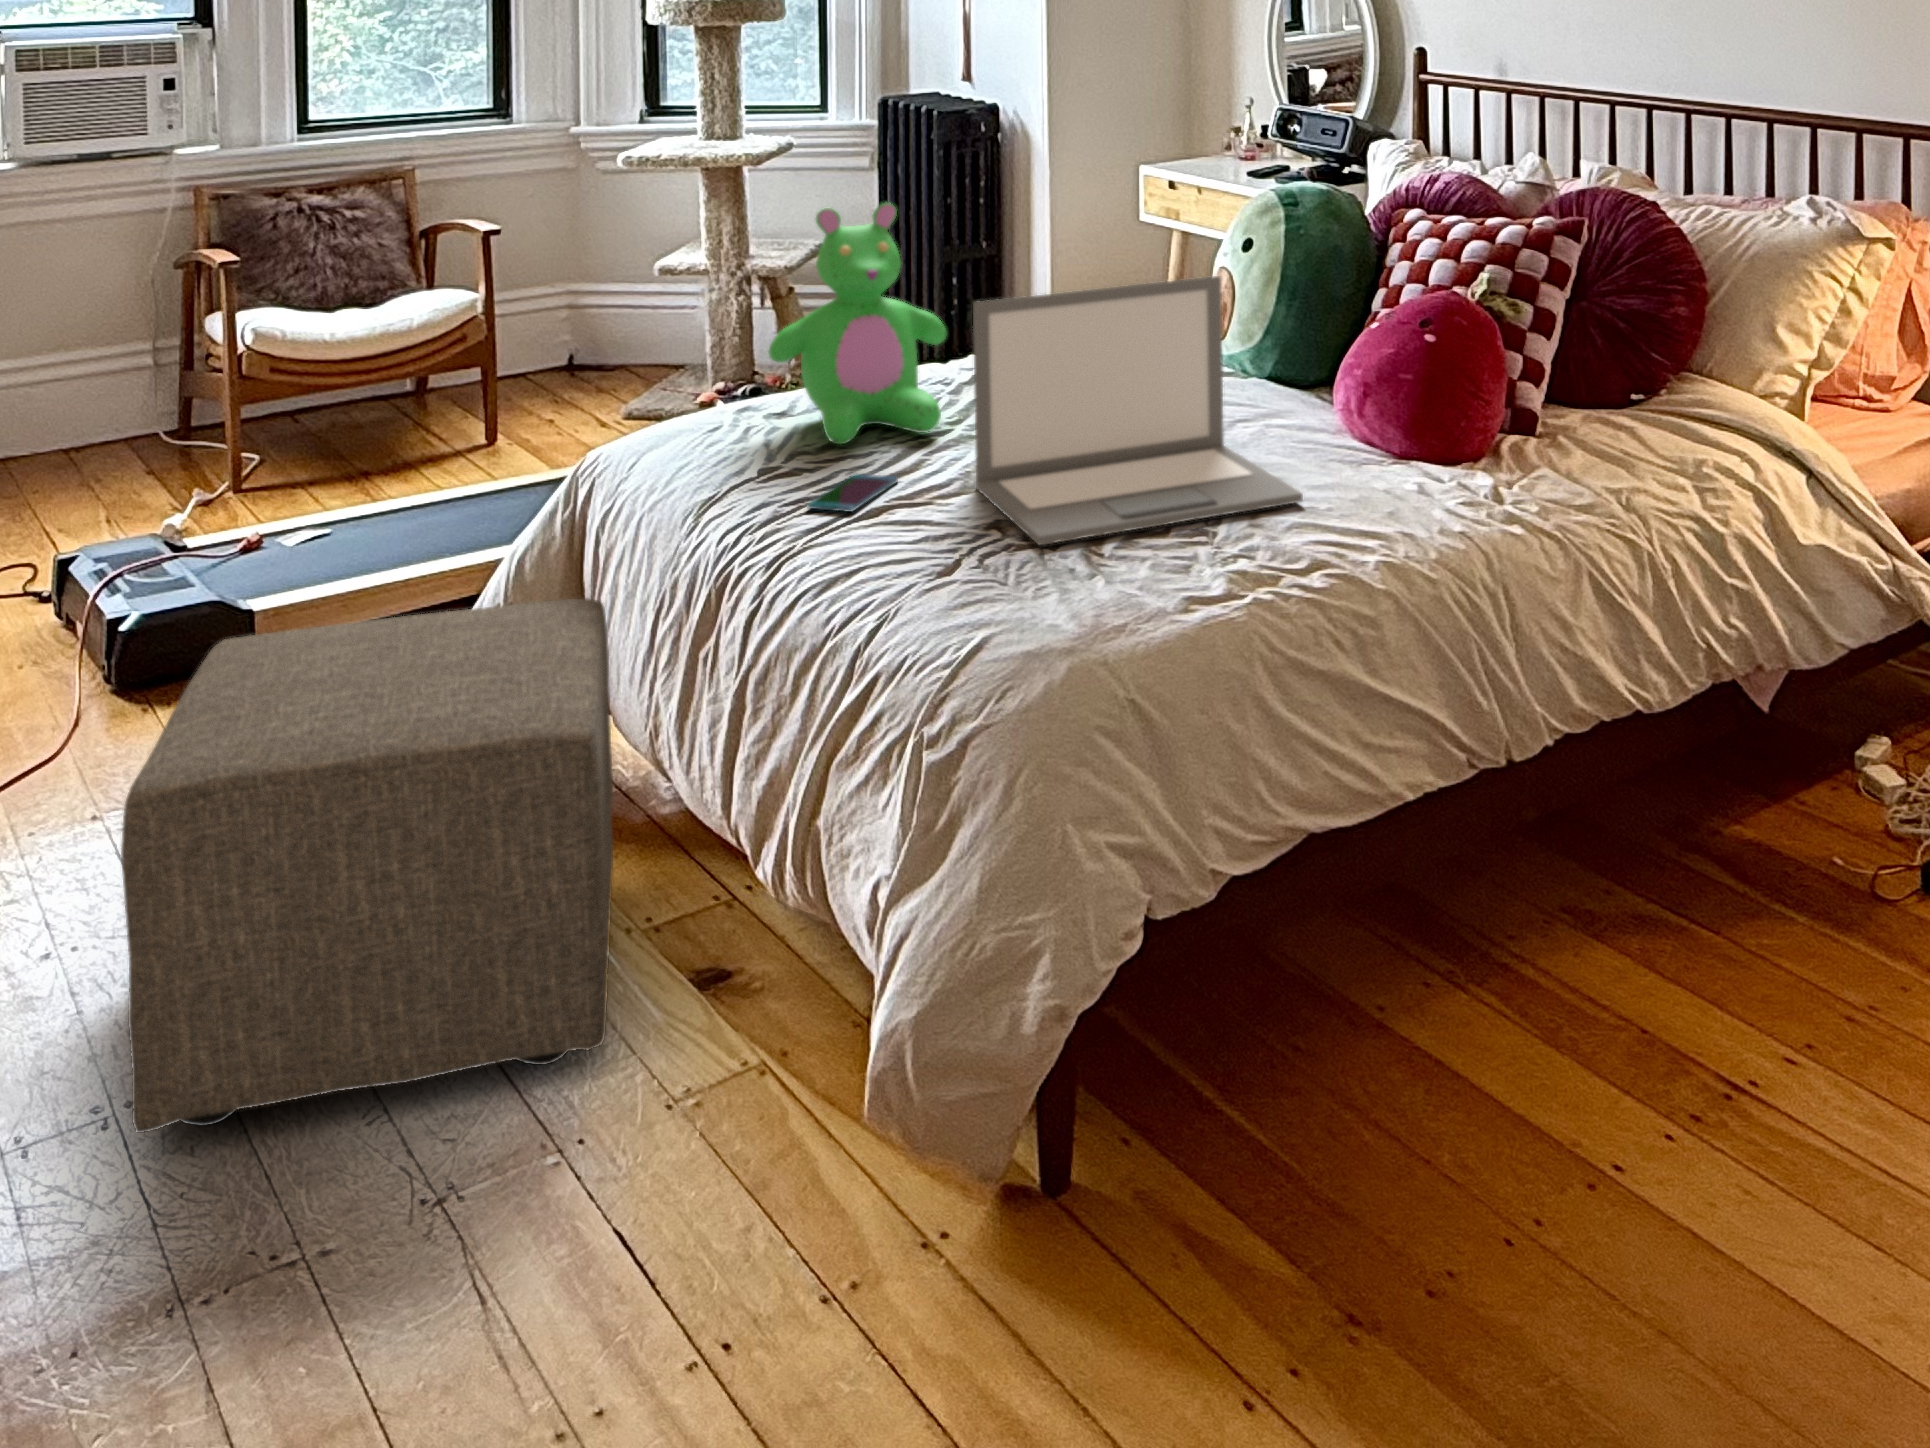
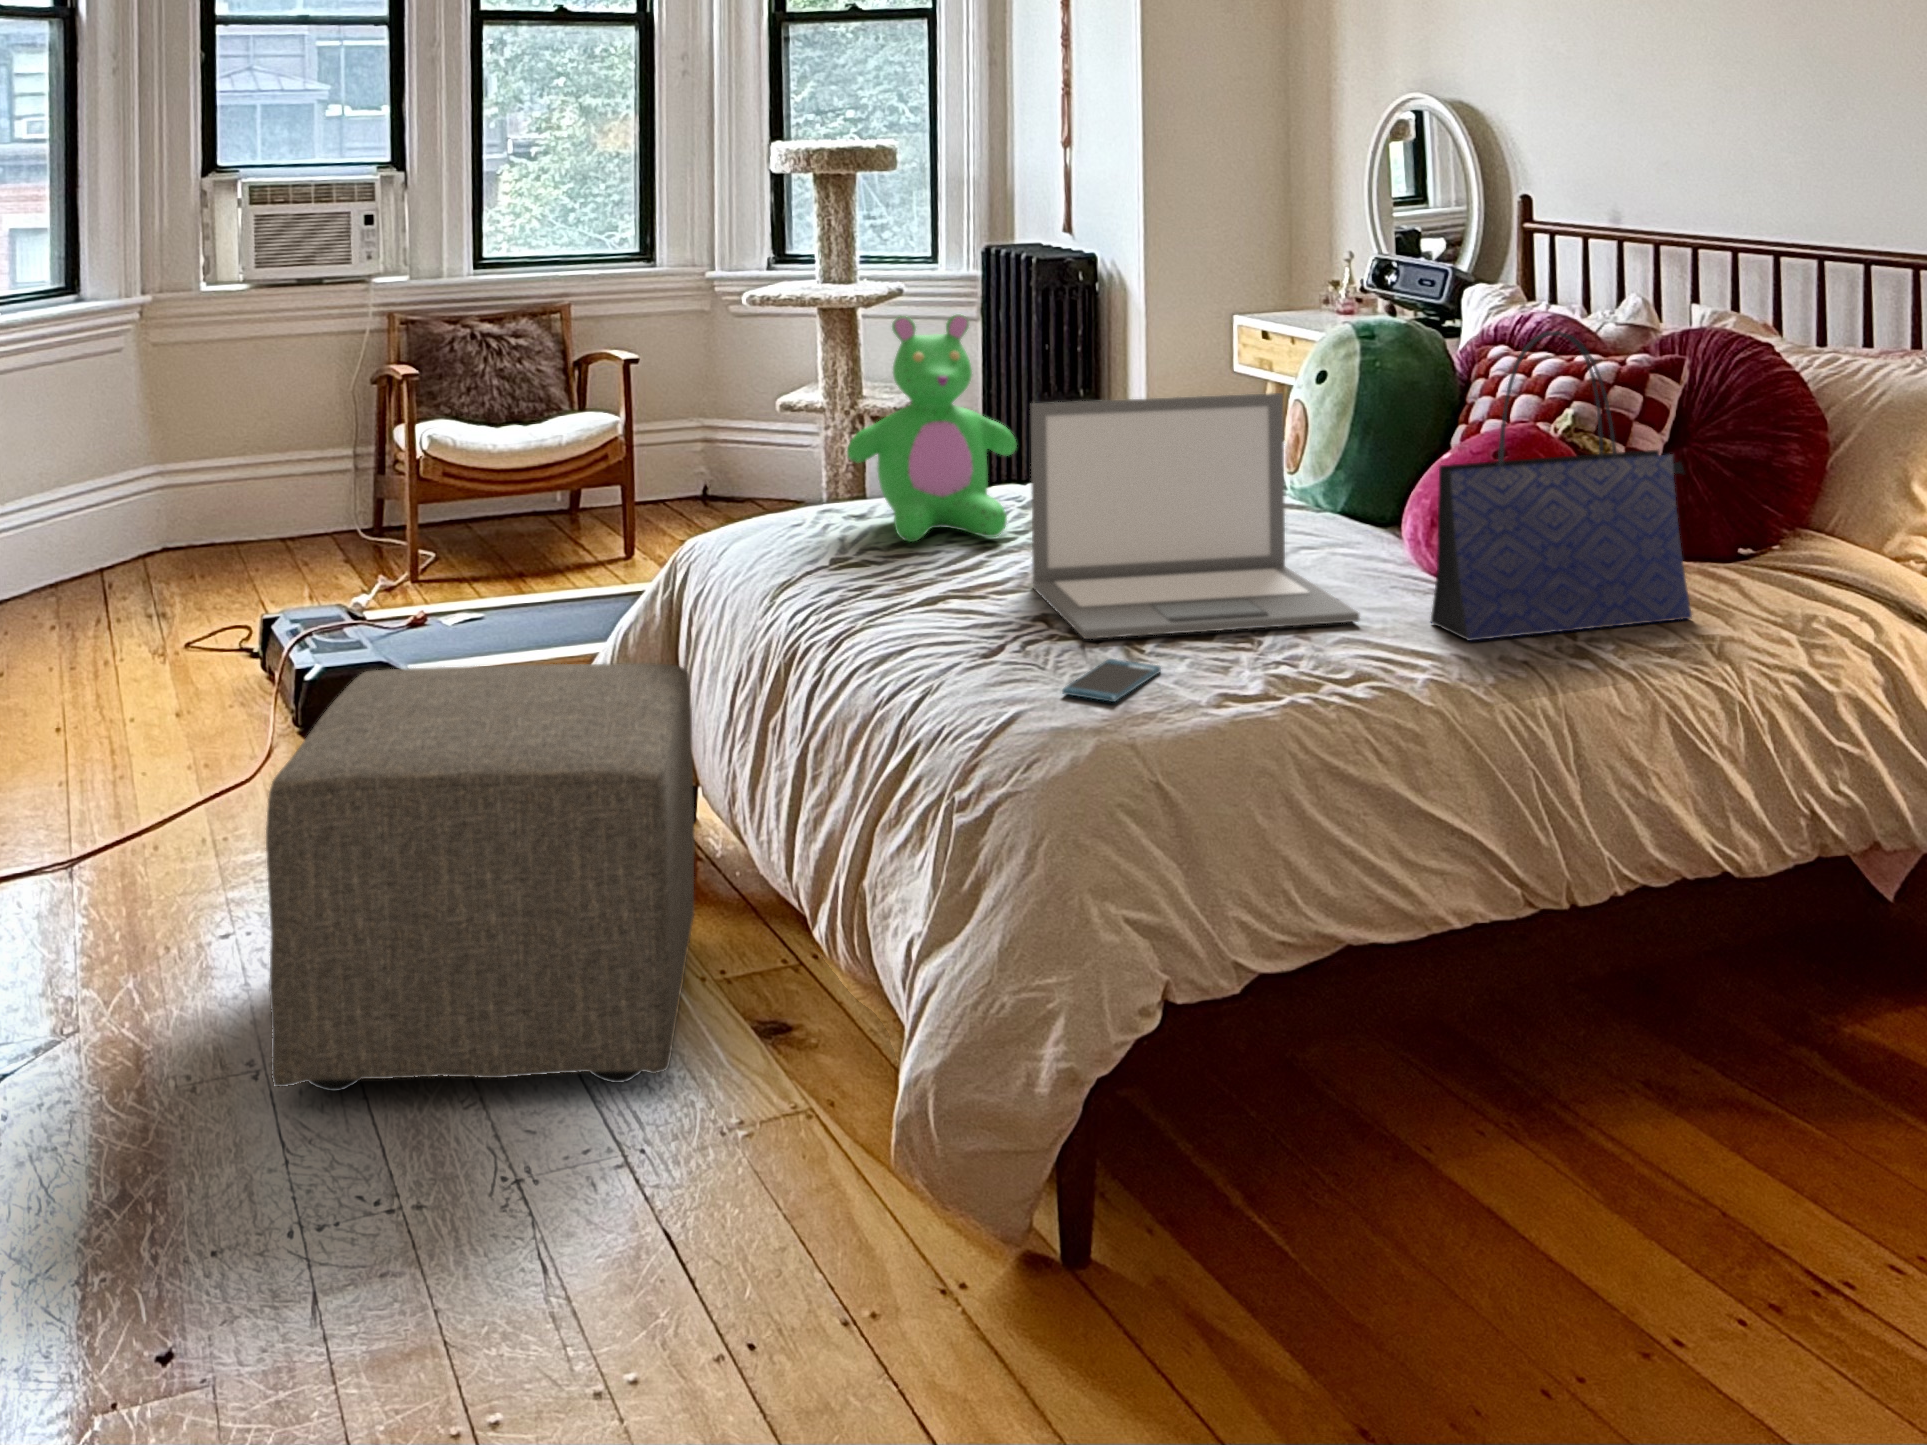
tote bag: none [1368,212,1601,515] -> present [1431,331,1692,640]
smartphone: present [807,474,898,512] -> present [1062,659,1161,702]

